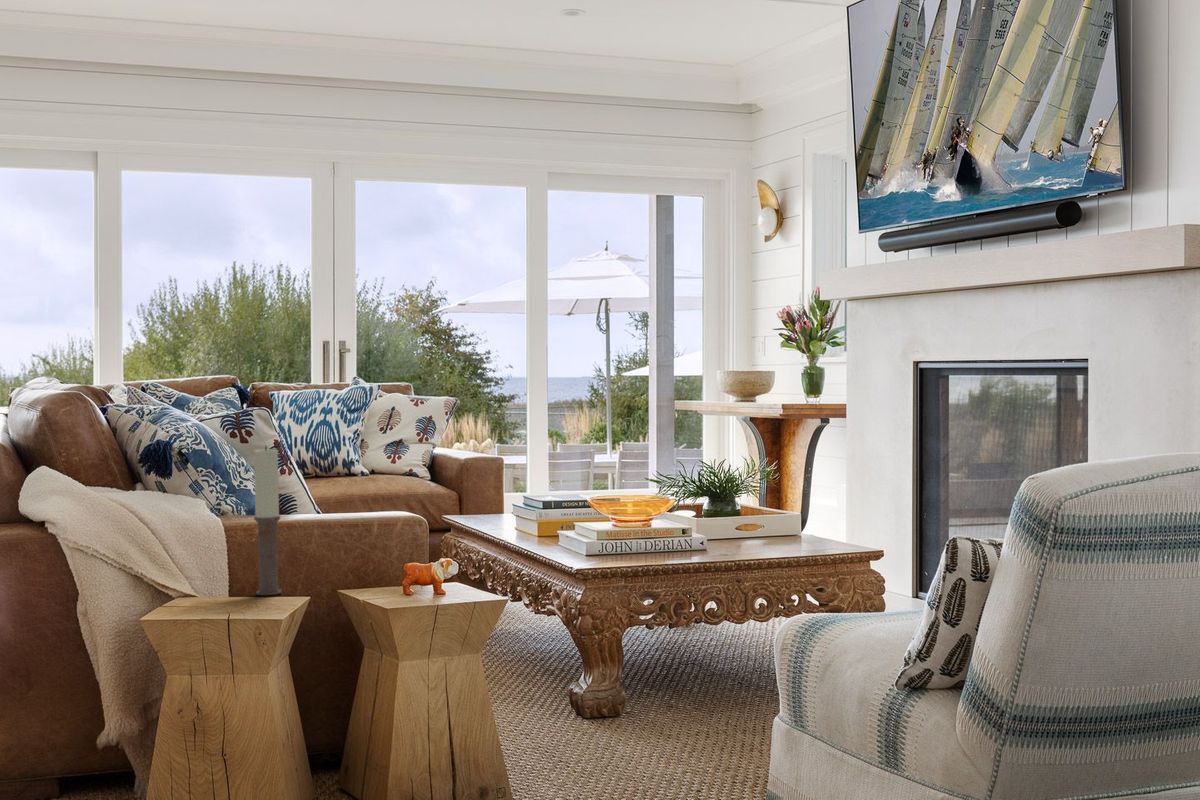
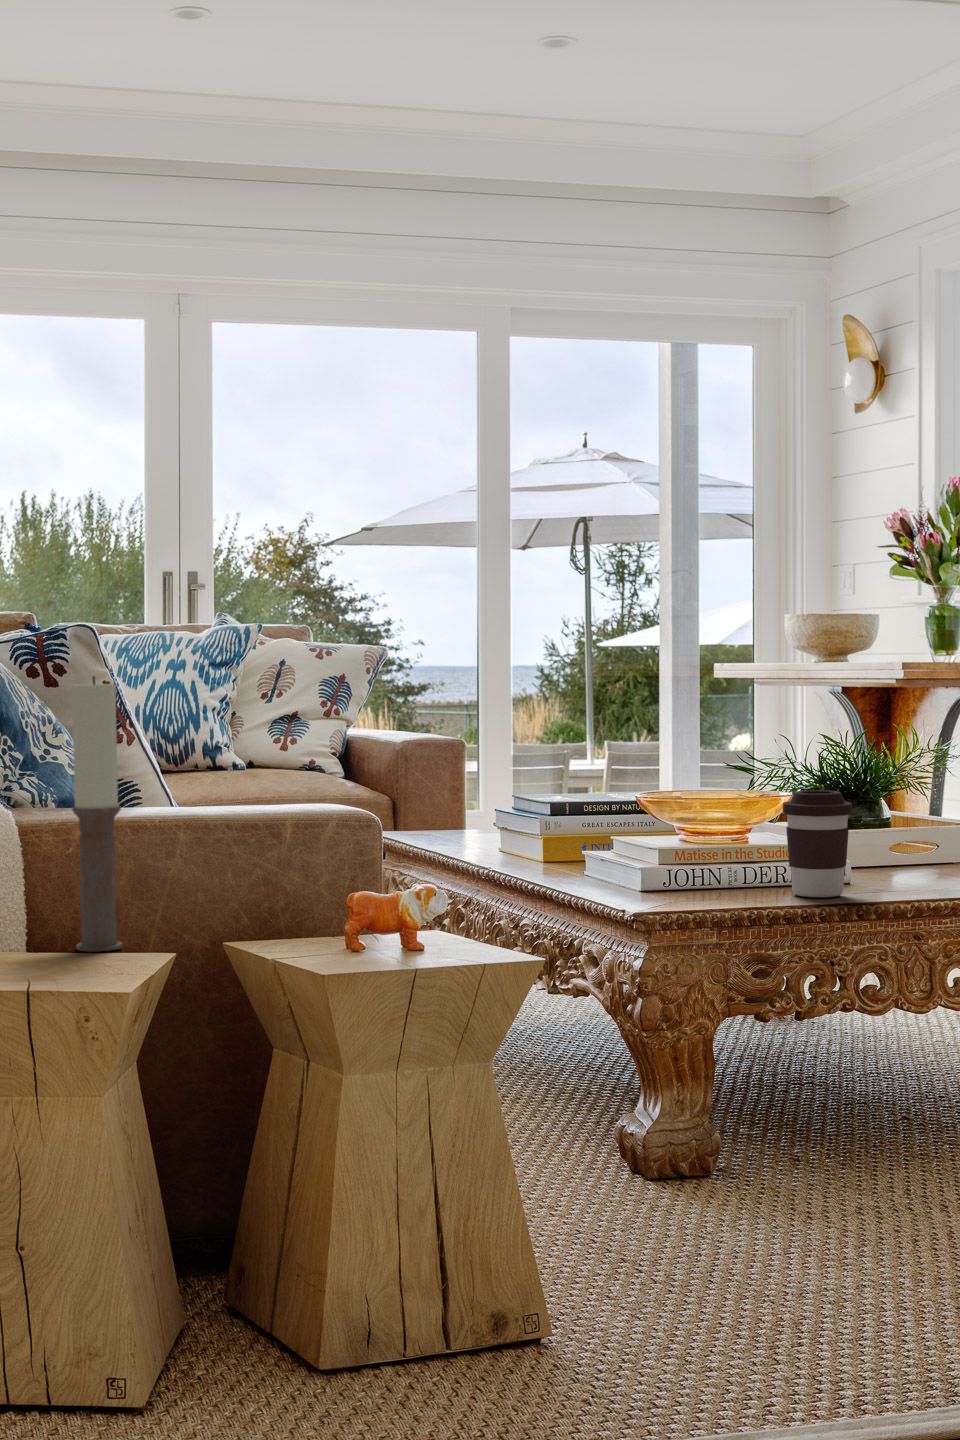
coffee cup: none [665,497,704,558] -> present [783,790,852,897]

